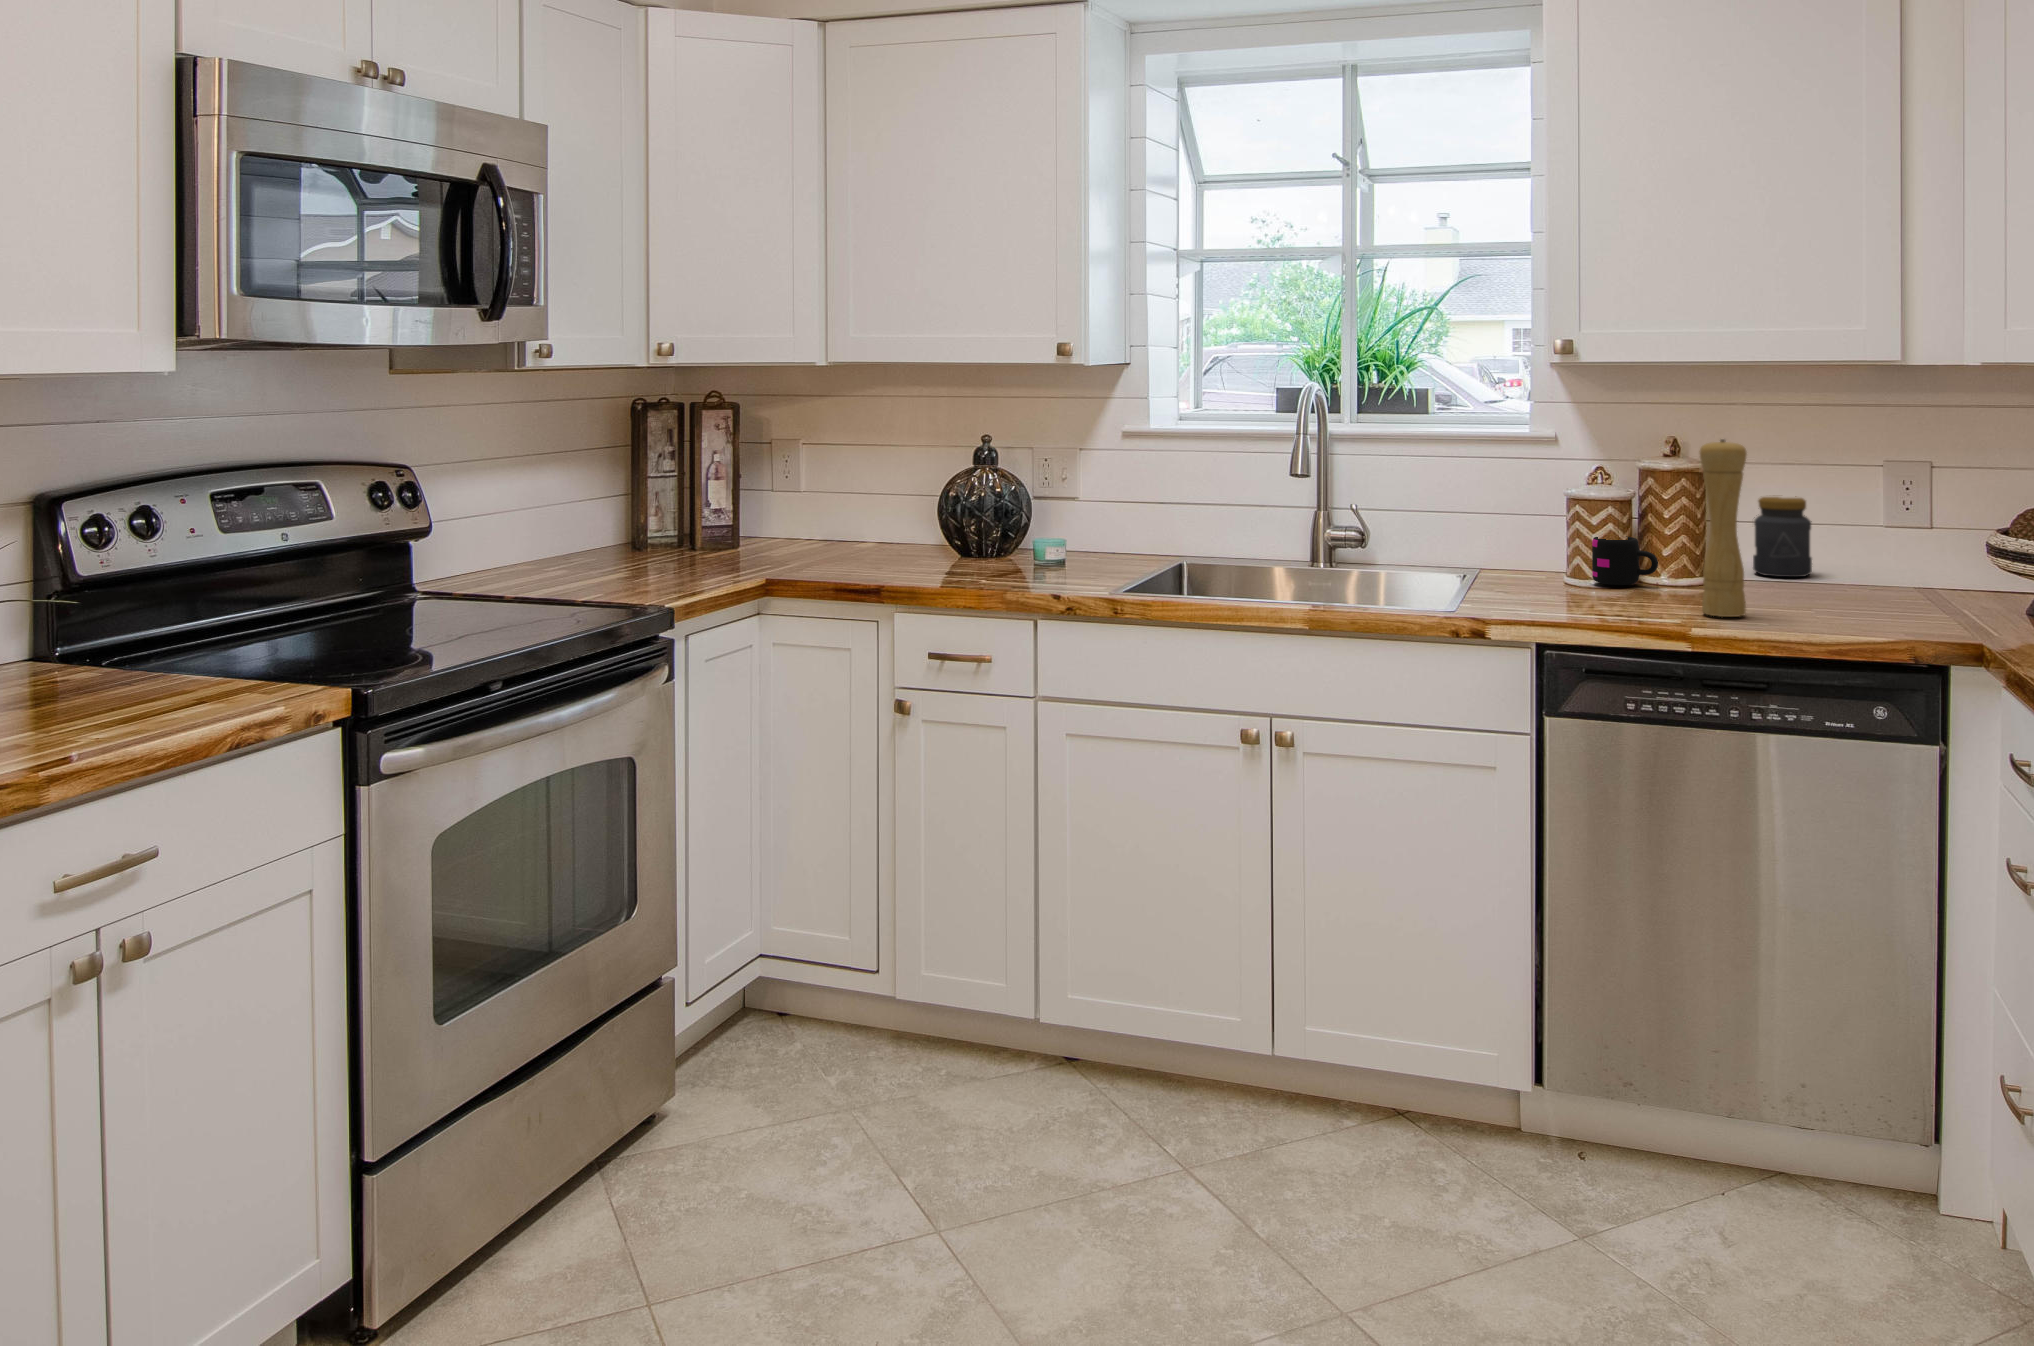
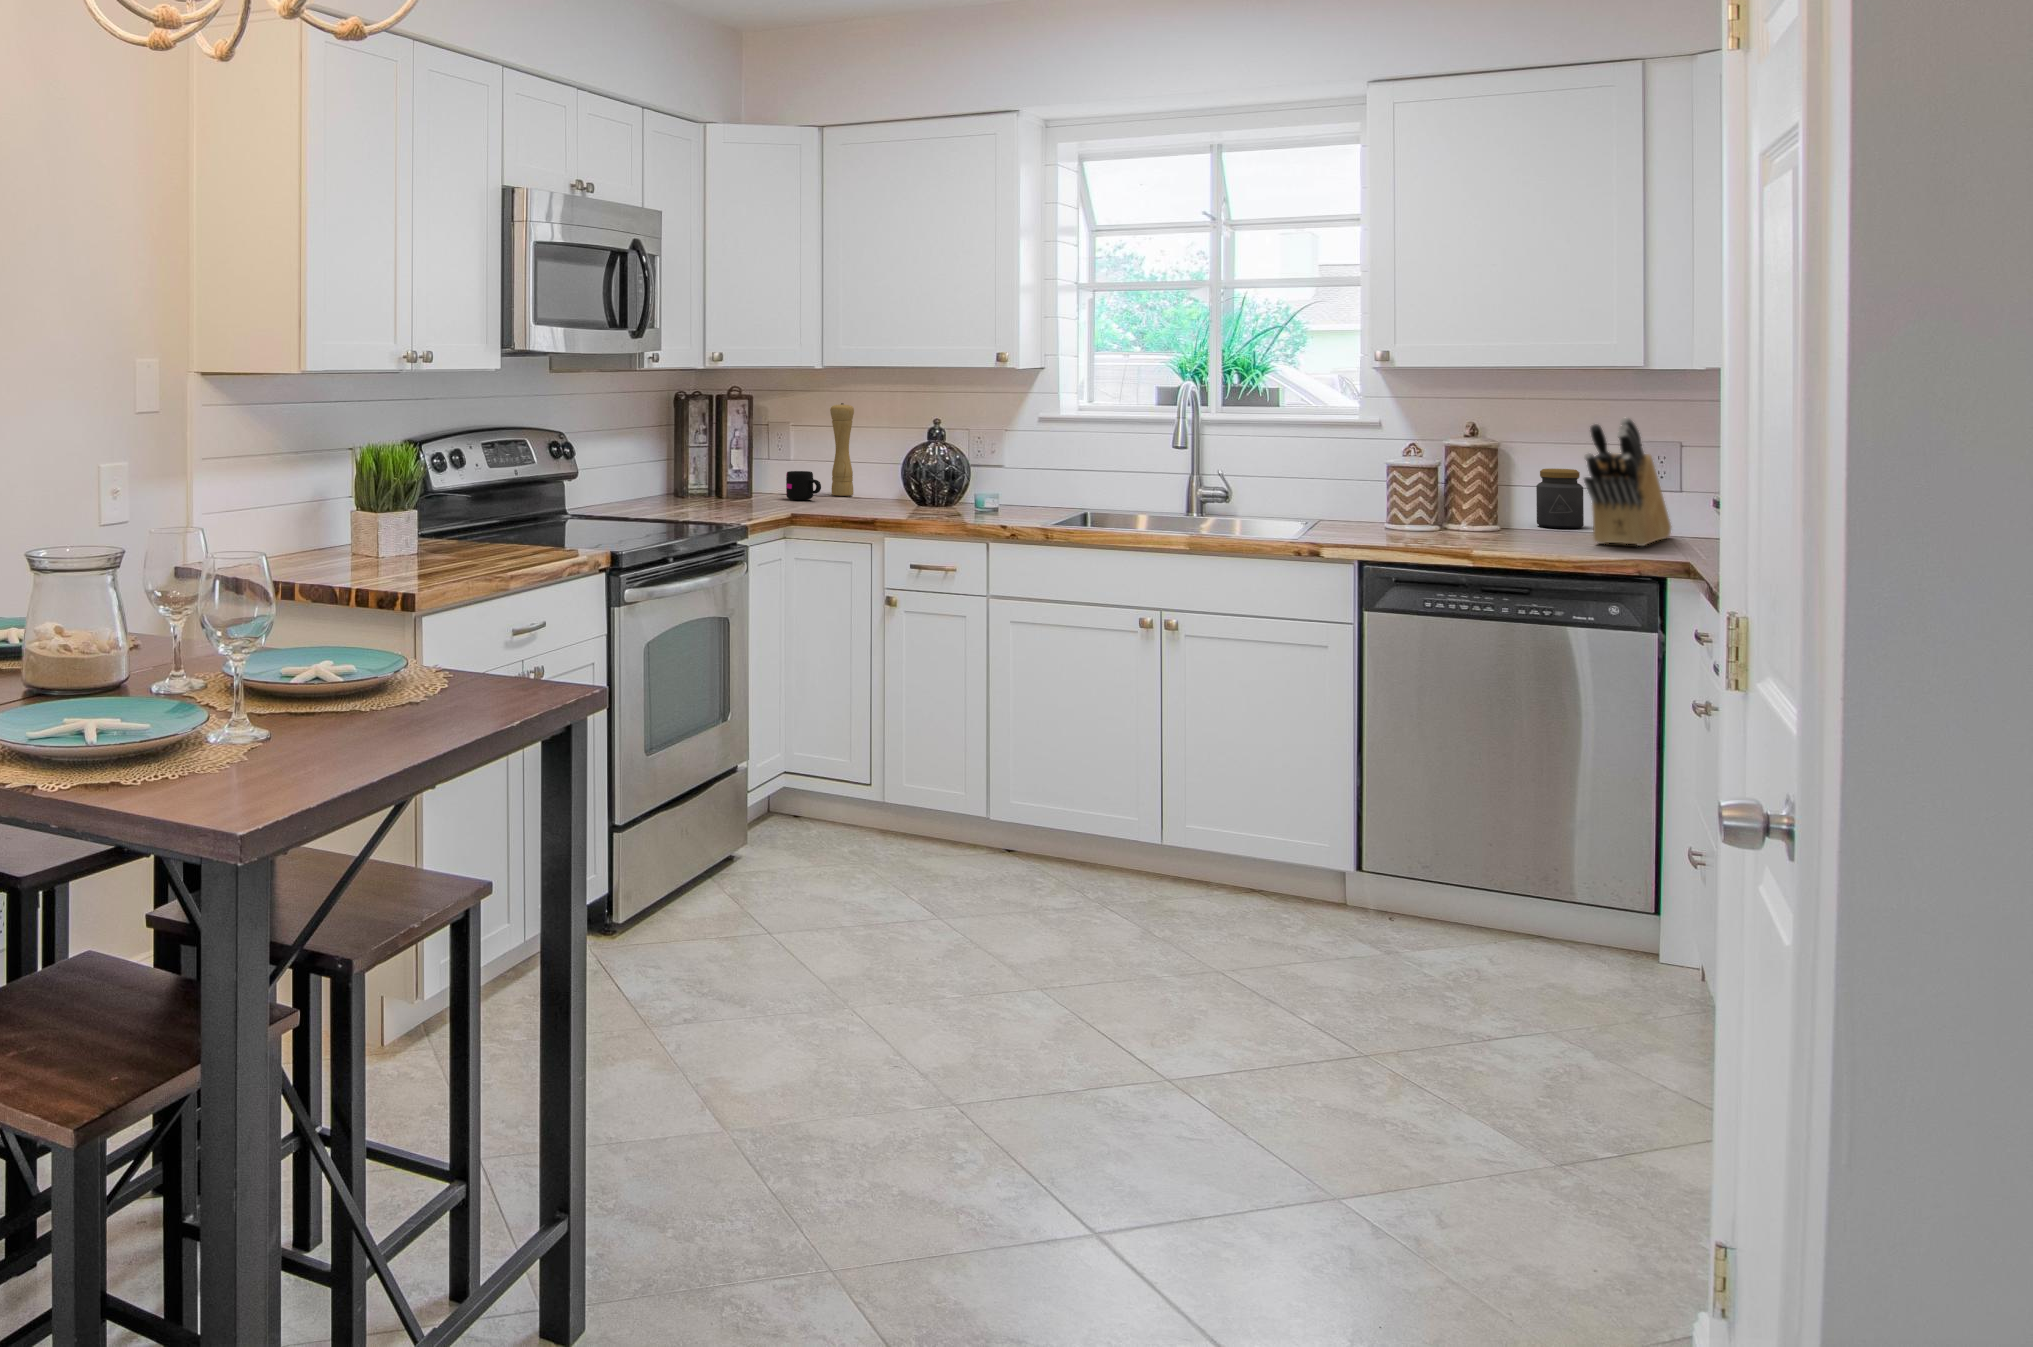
knife block: none [1830,430,1928,611] -> present [1584,418,1671,546]
pepper mill: present [1699,439,1747,617] -> present [830,403,854,496]
mug: present [1592,537,1658,585] -> present [786,471,821,500]

